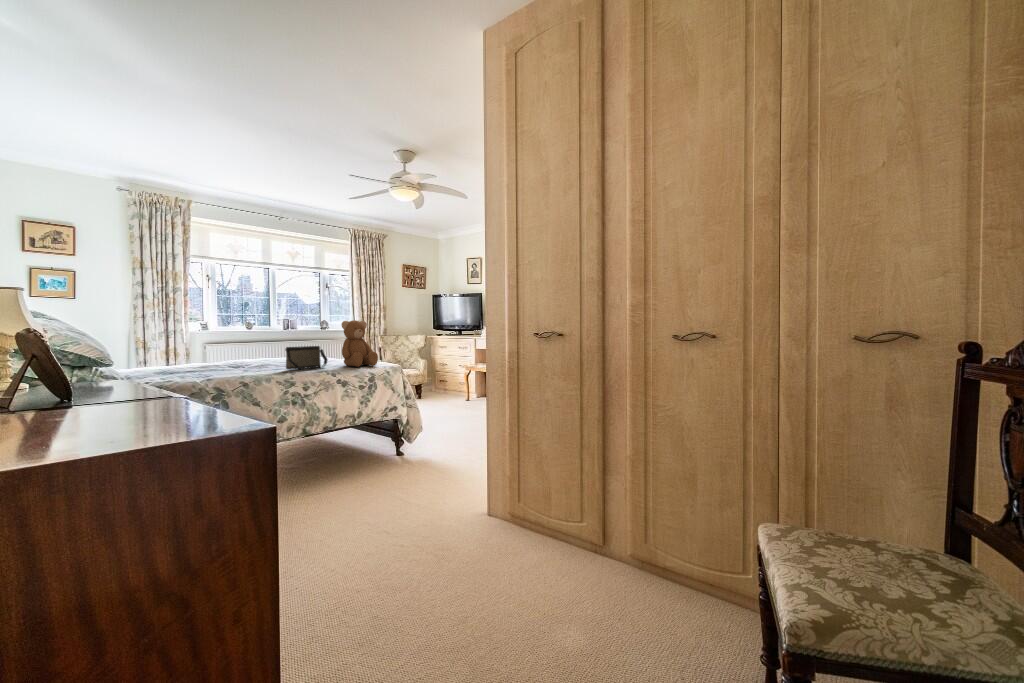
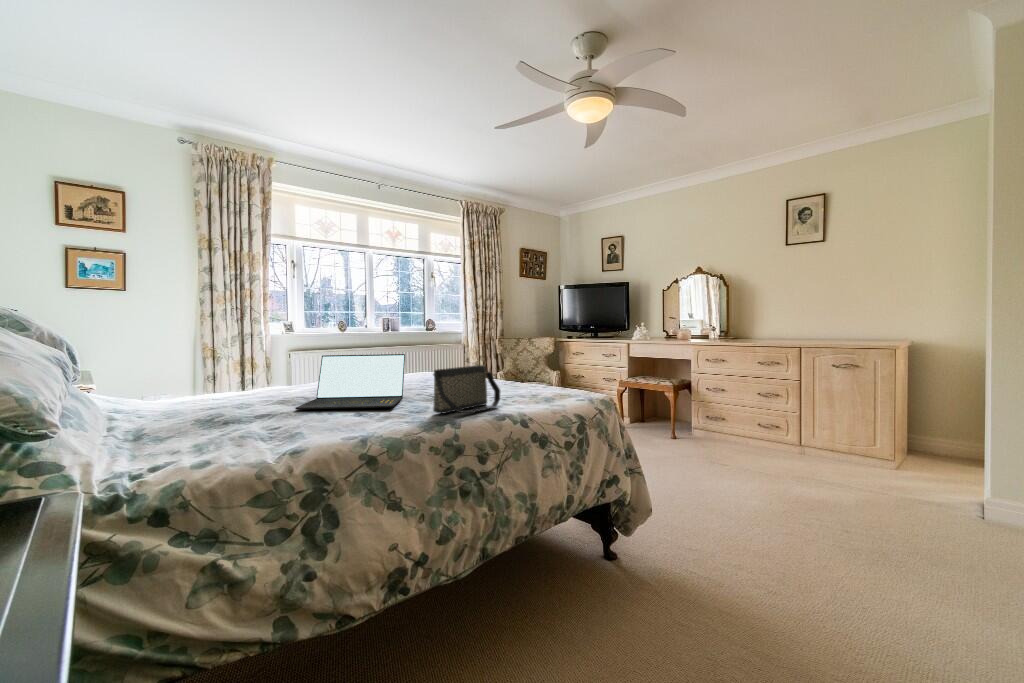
teddy bear: present [342,320,378,367] -> none [518,318,585,405]
laptop: none [209,341,276,369] -> present [295,354,405,410]

